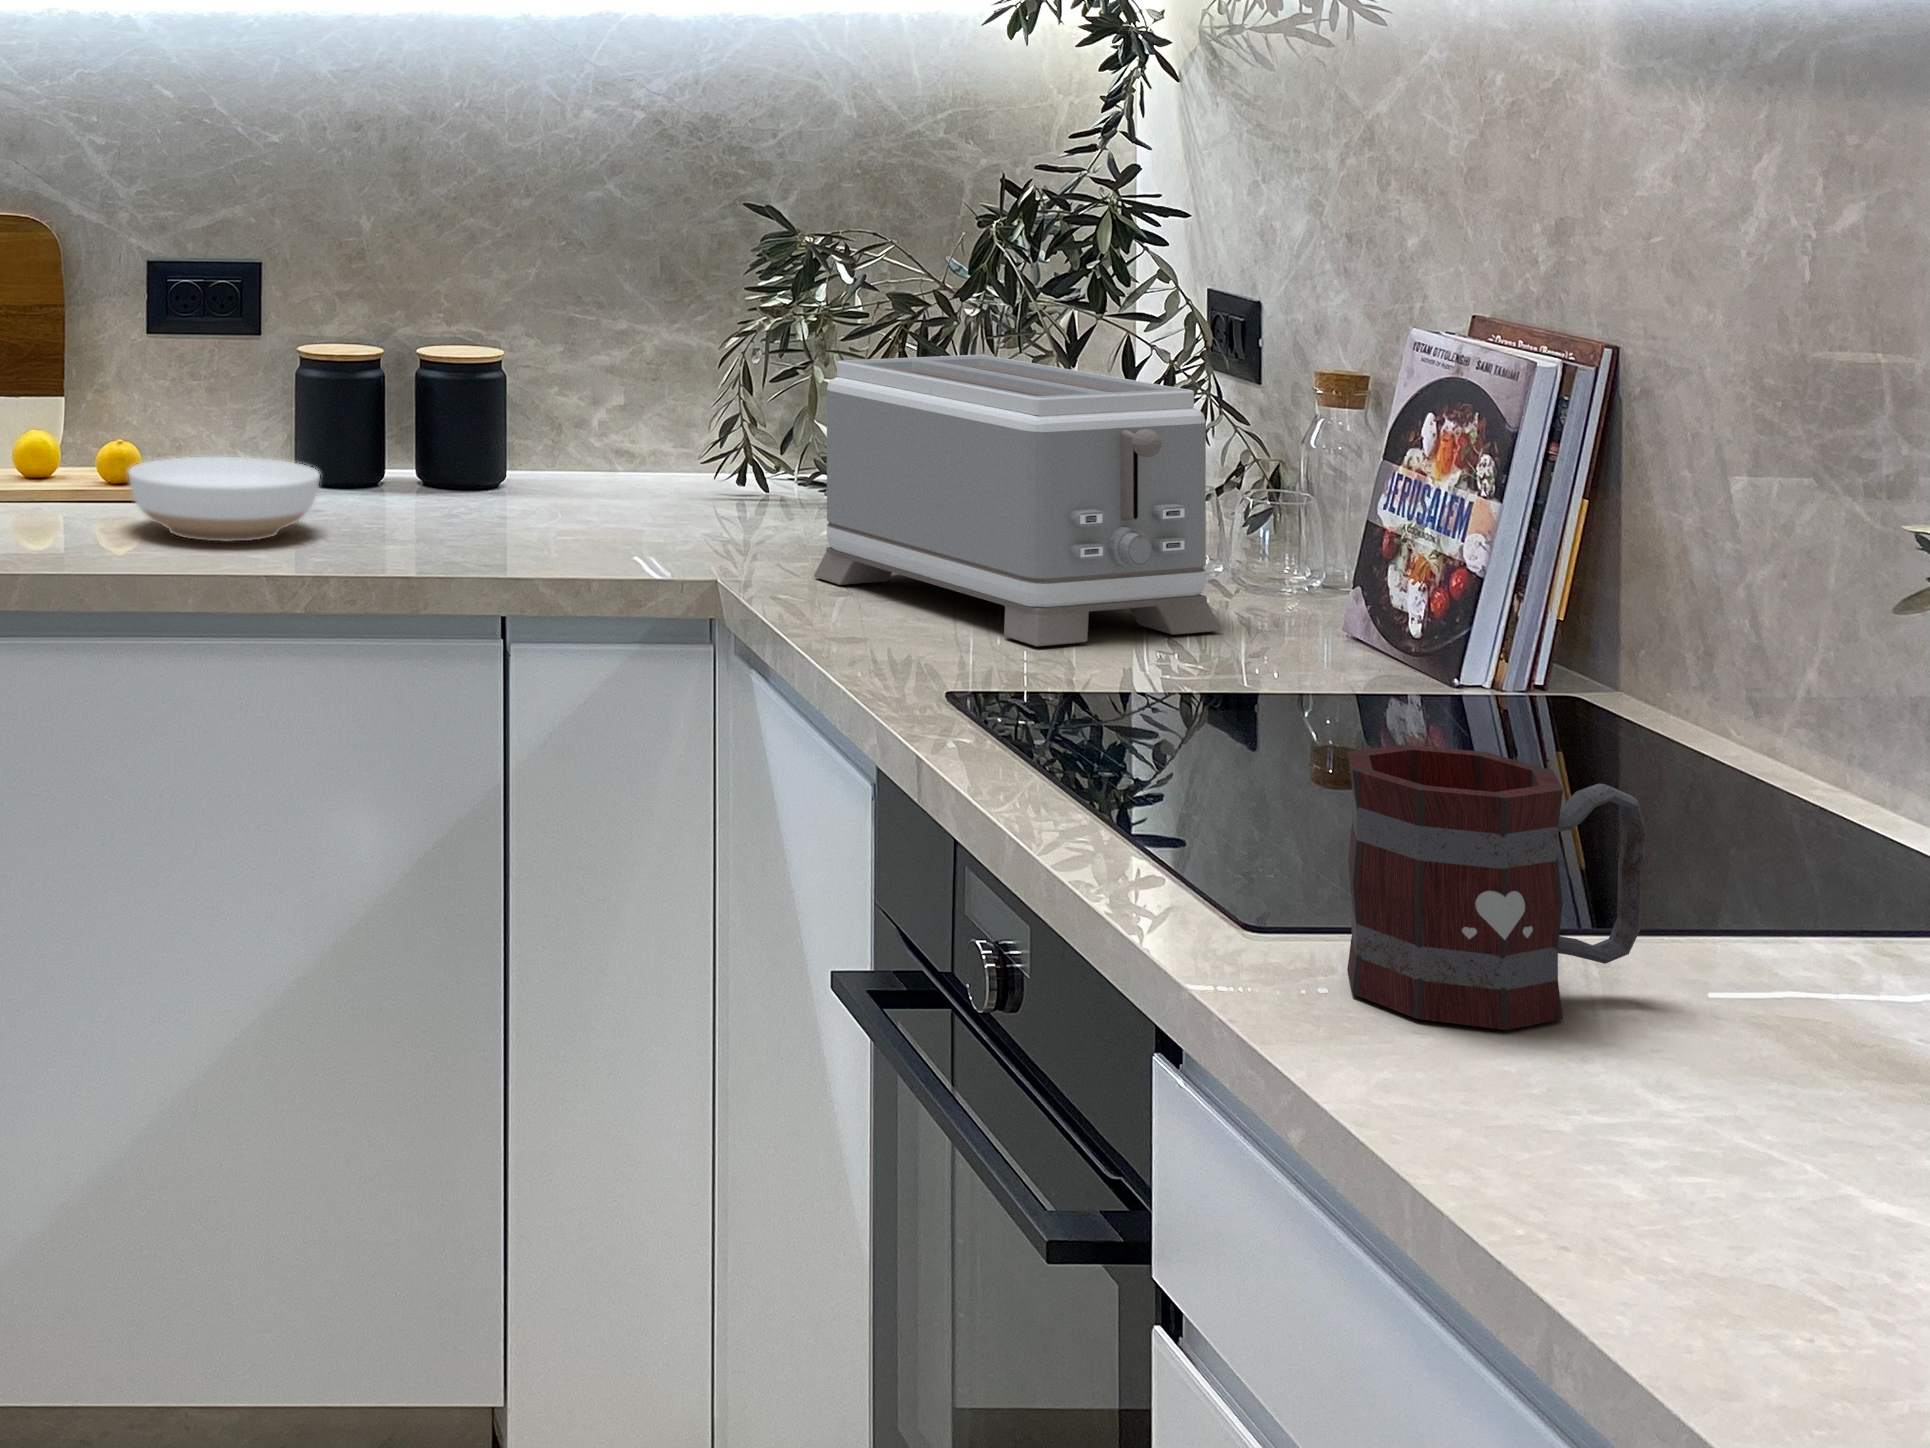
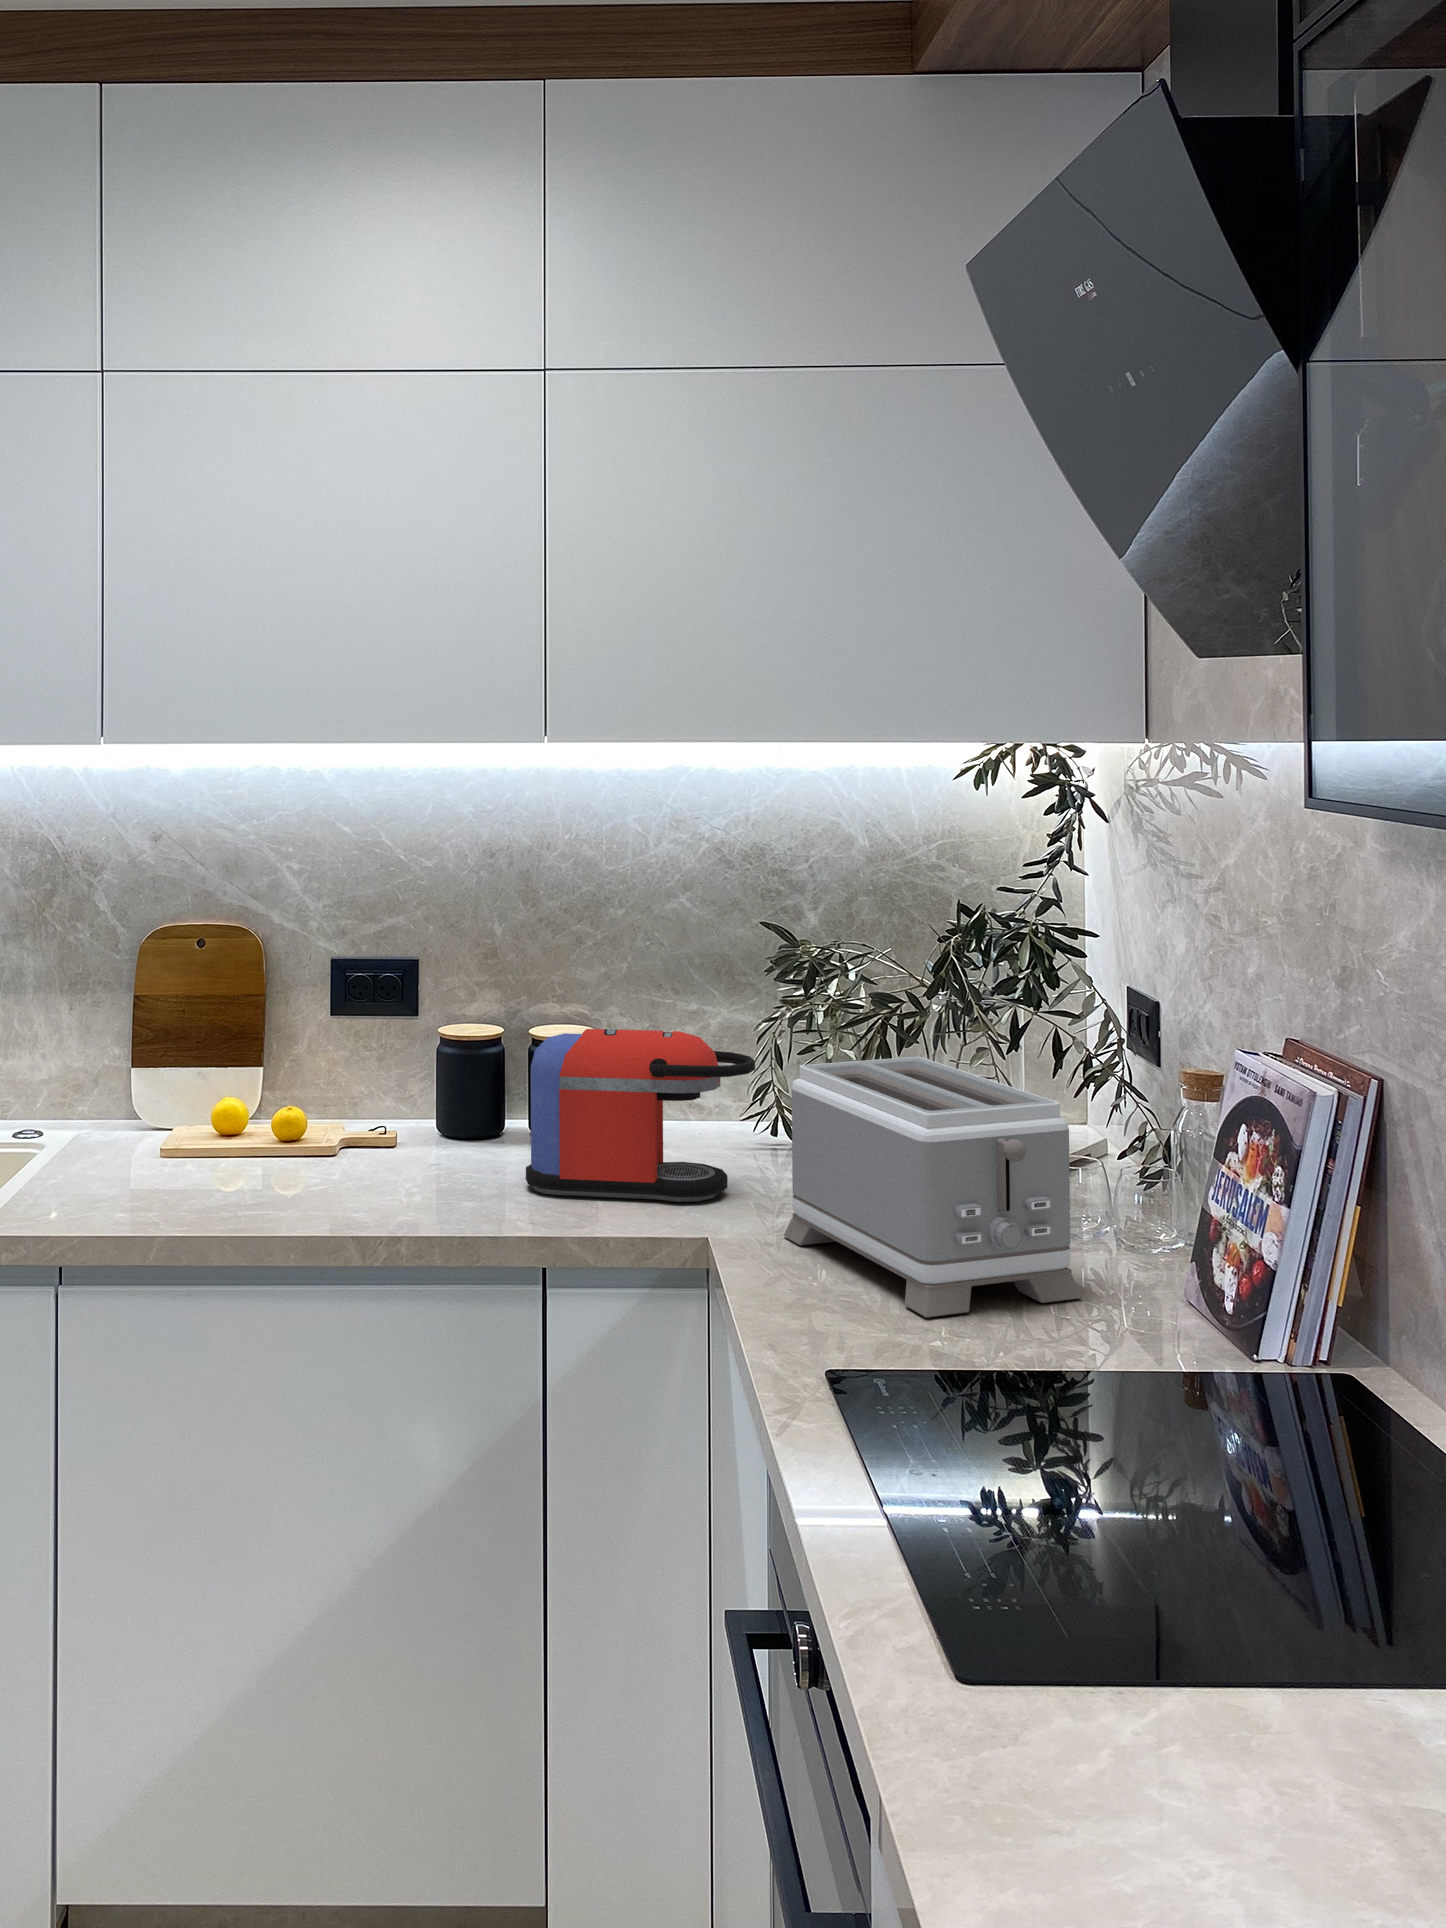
coffee maker: none [452,329,755,546] -> present [526,1029,755,1202]
bowl: present [129,457,320,541] -> none [272,1124,421,1199]
mug: present [1347,745,1648,1030] -> none [1021,1541,1291,1847]

